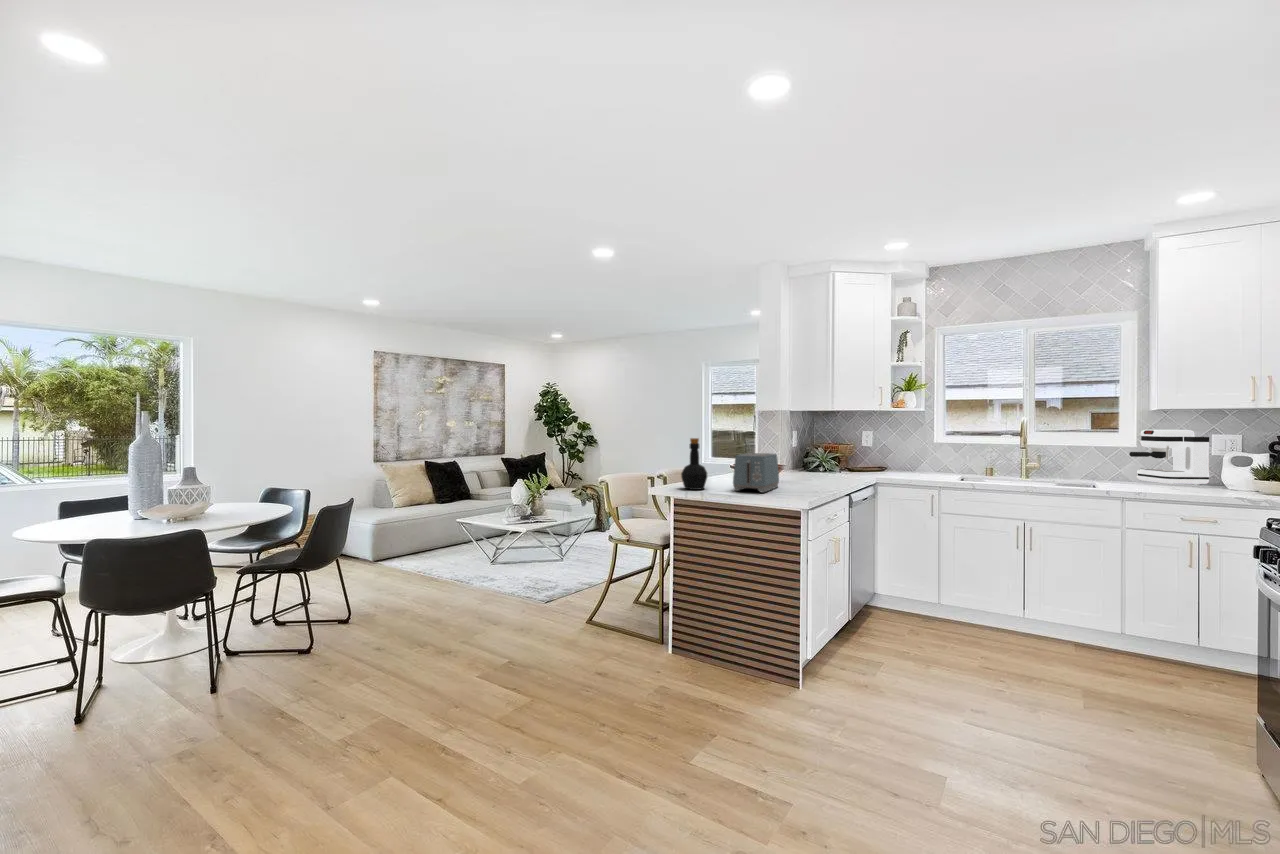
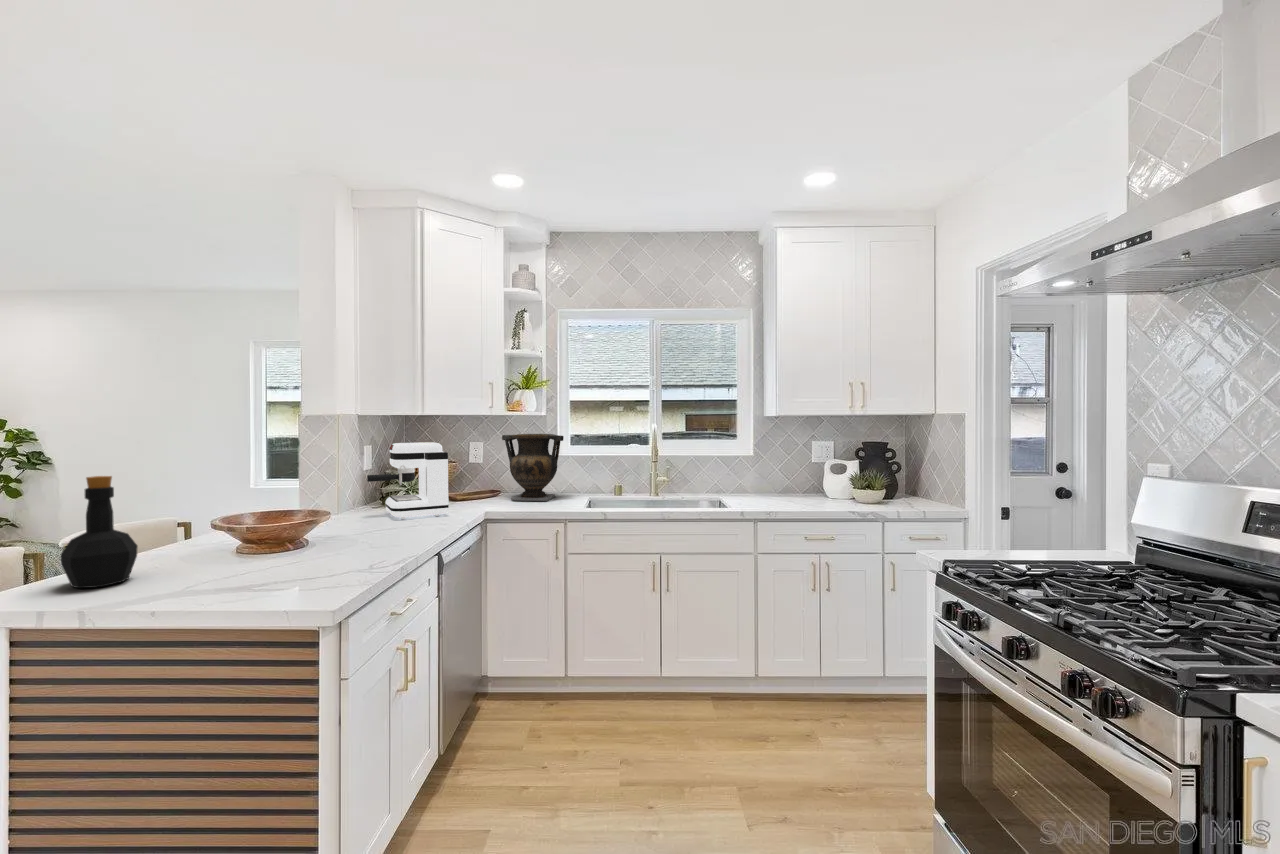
vase: none [889,425,939,475] -> present [502,434,564,501]
coffee maker: present [1129,429,1209,485] -> present [367,442,449,519]
toaster: present [733,453,779,492] -> none [191,494,309,579]

